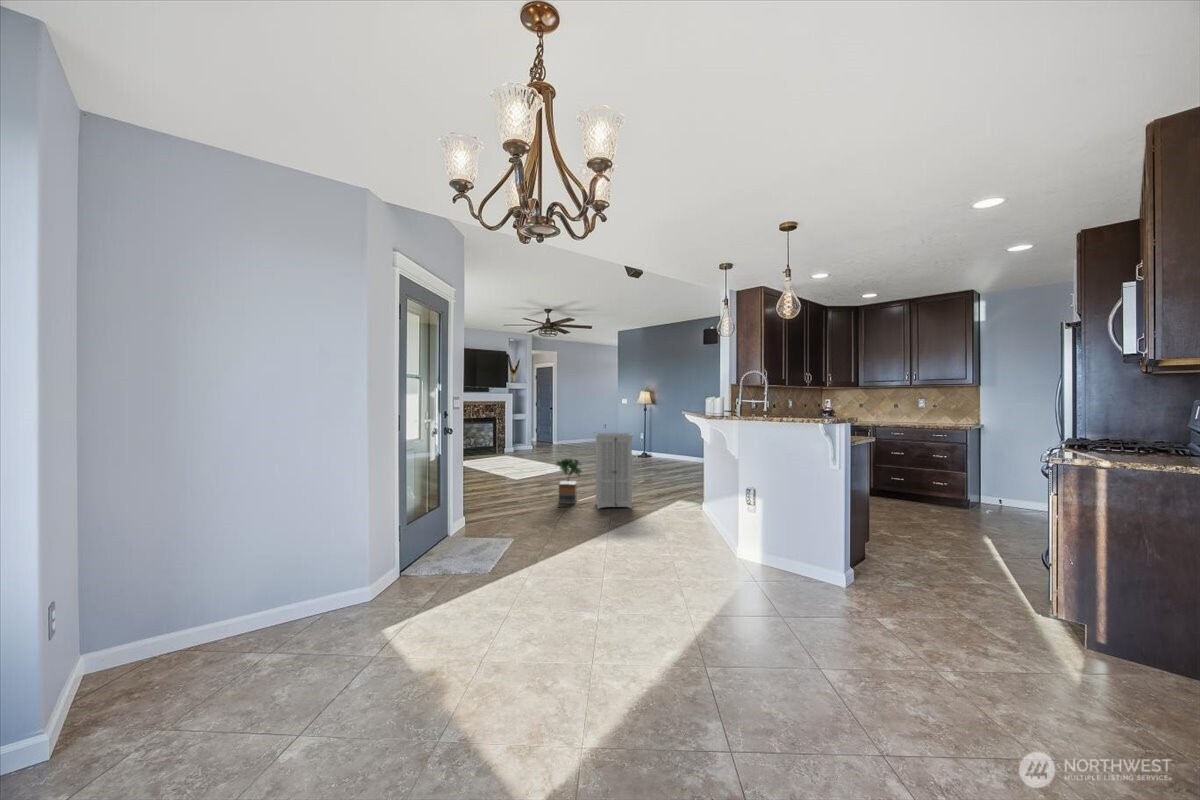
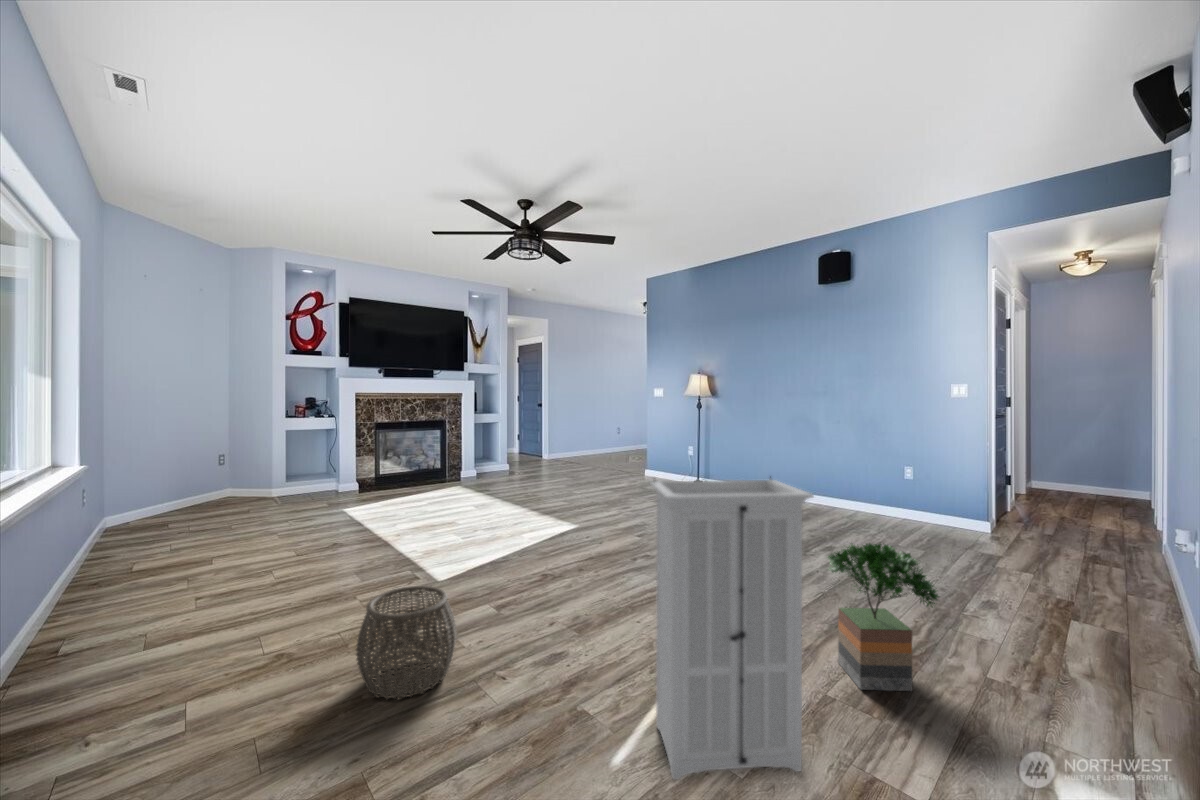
potted tree: present [556,459,583,504] -> present [828,543,939,691]
woven basket: none [503,472,534,501] -> present [356,586,457,699]

